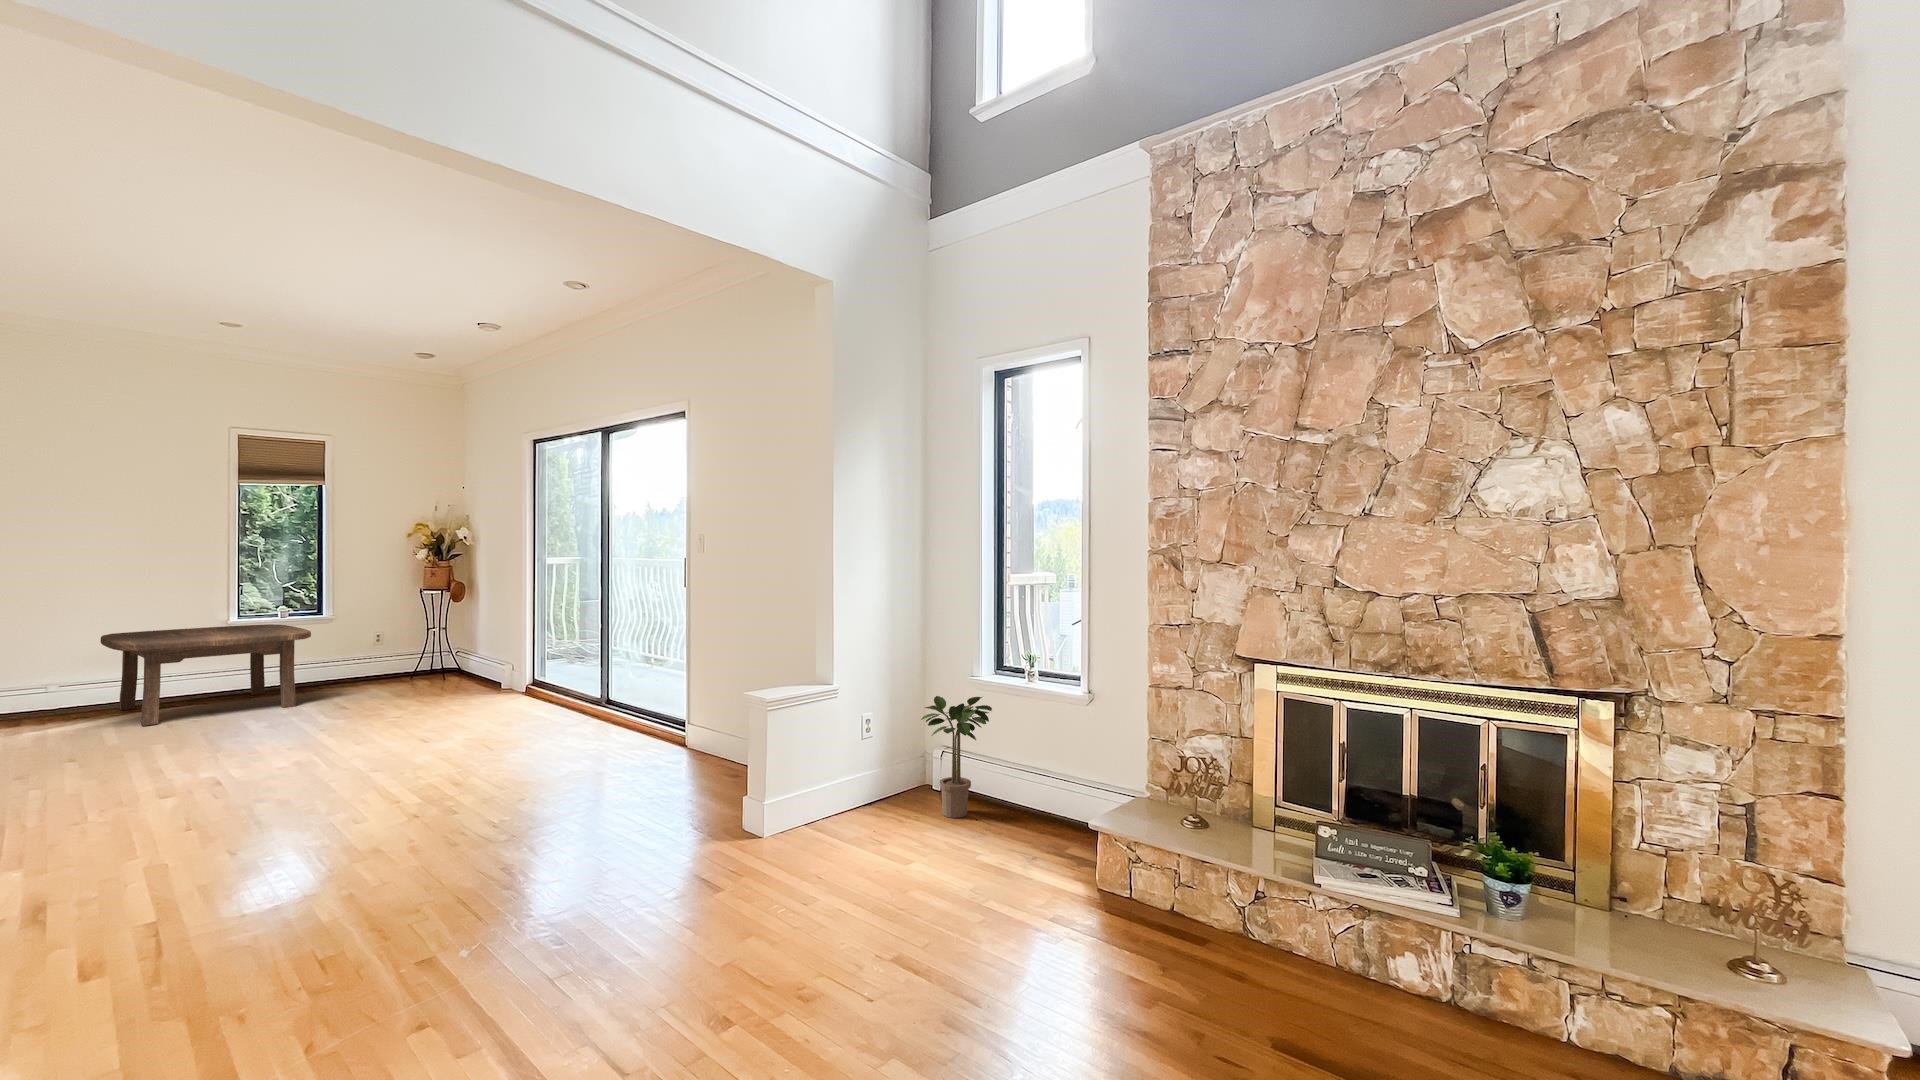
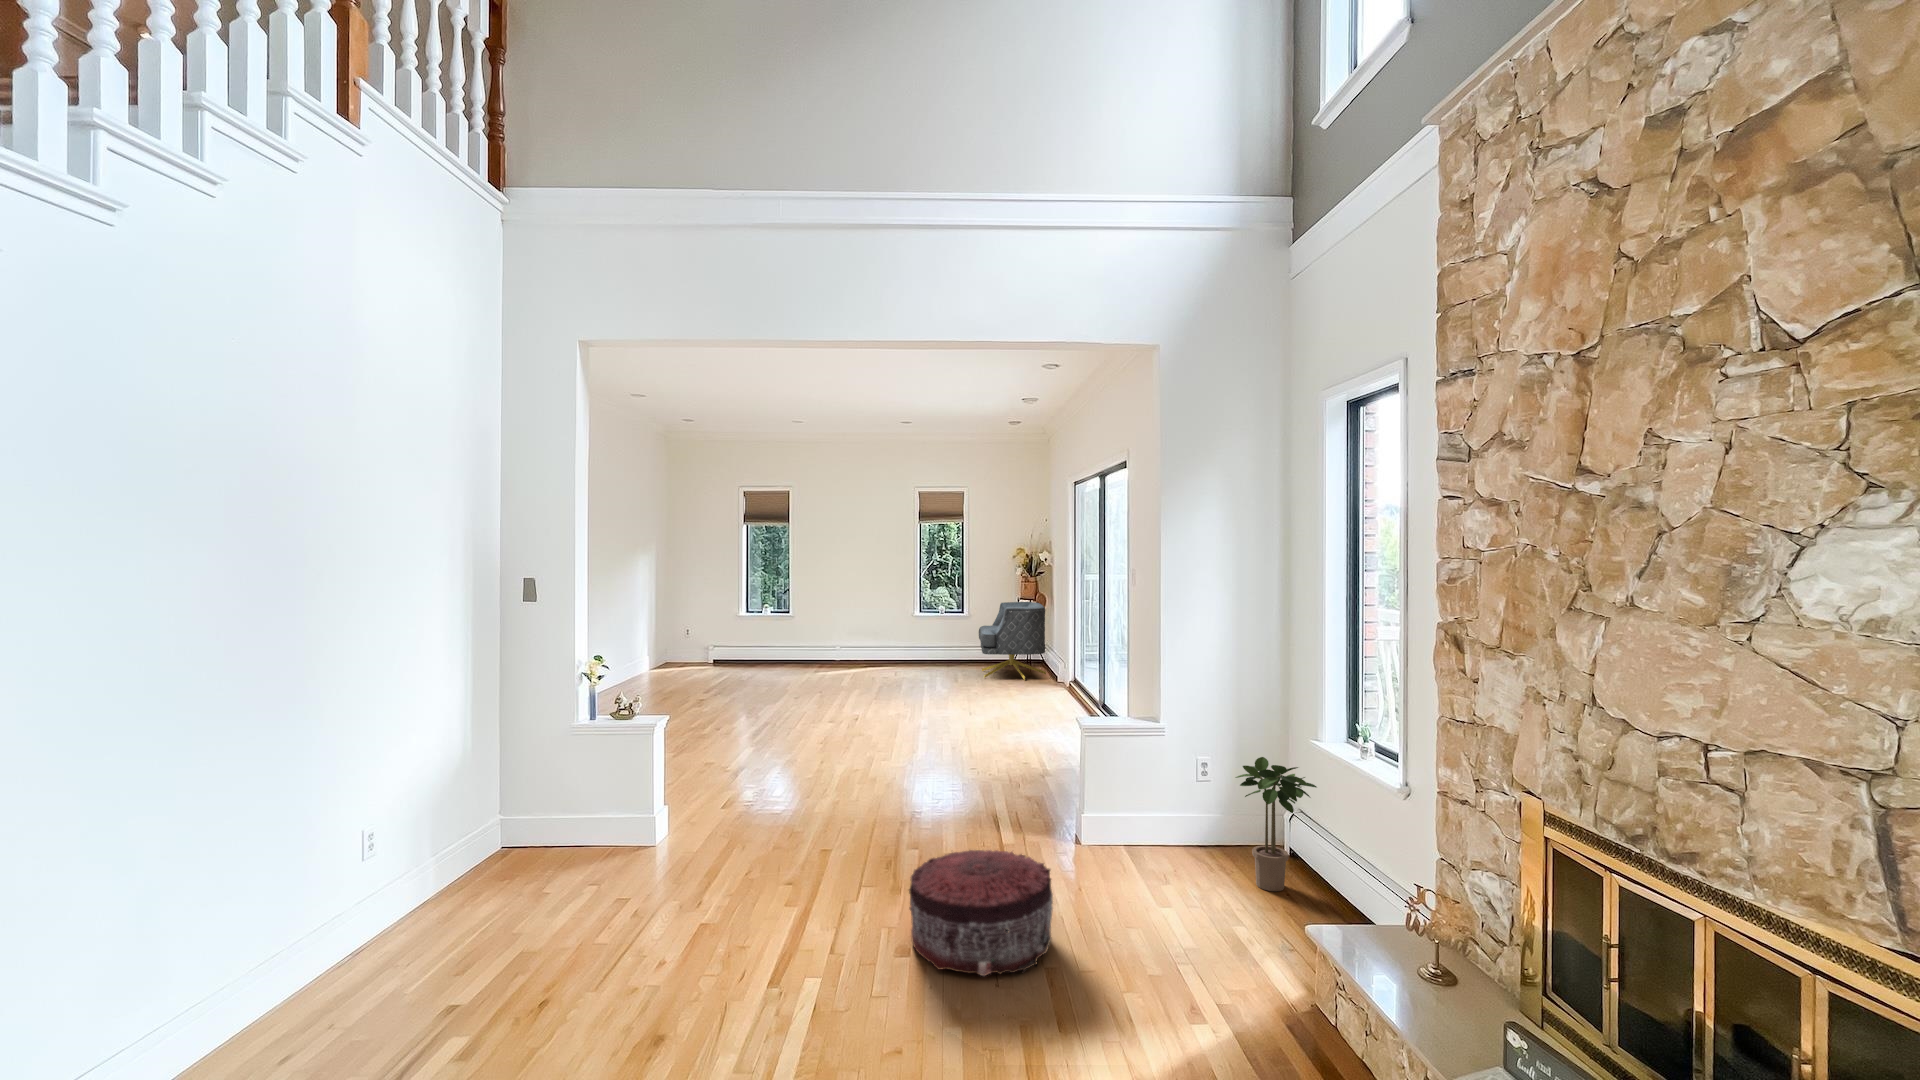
armchair: none [361,592,476,694] -> present [979,602,1046,680]
coffee table: present [101,624,311,726] -> none [848,620,943,681]
pouf: none [696,843,889,1011] -> present [909,850,1053,976]

